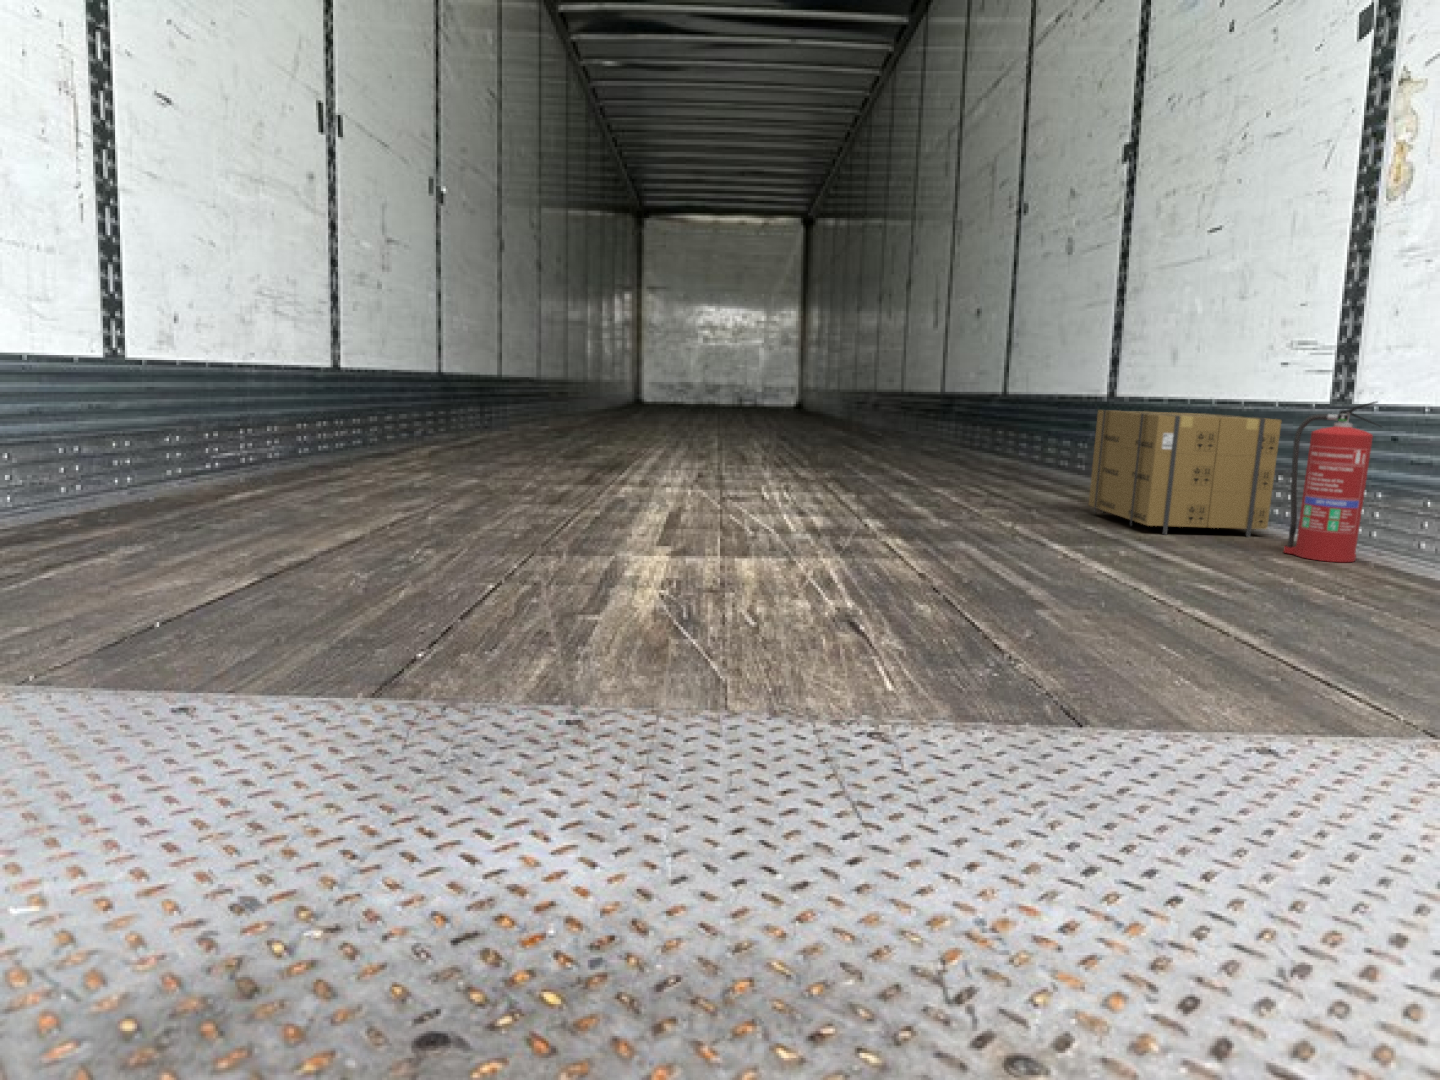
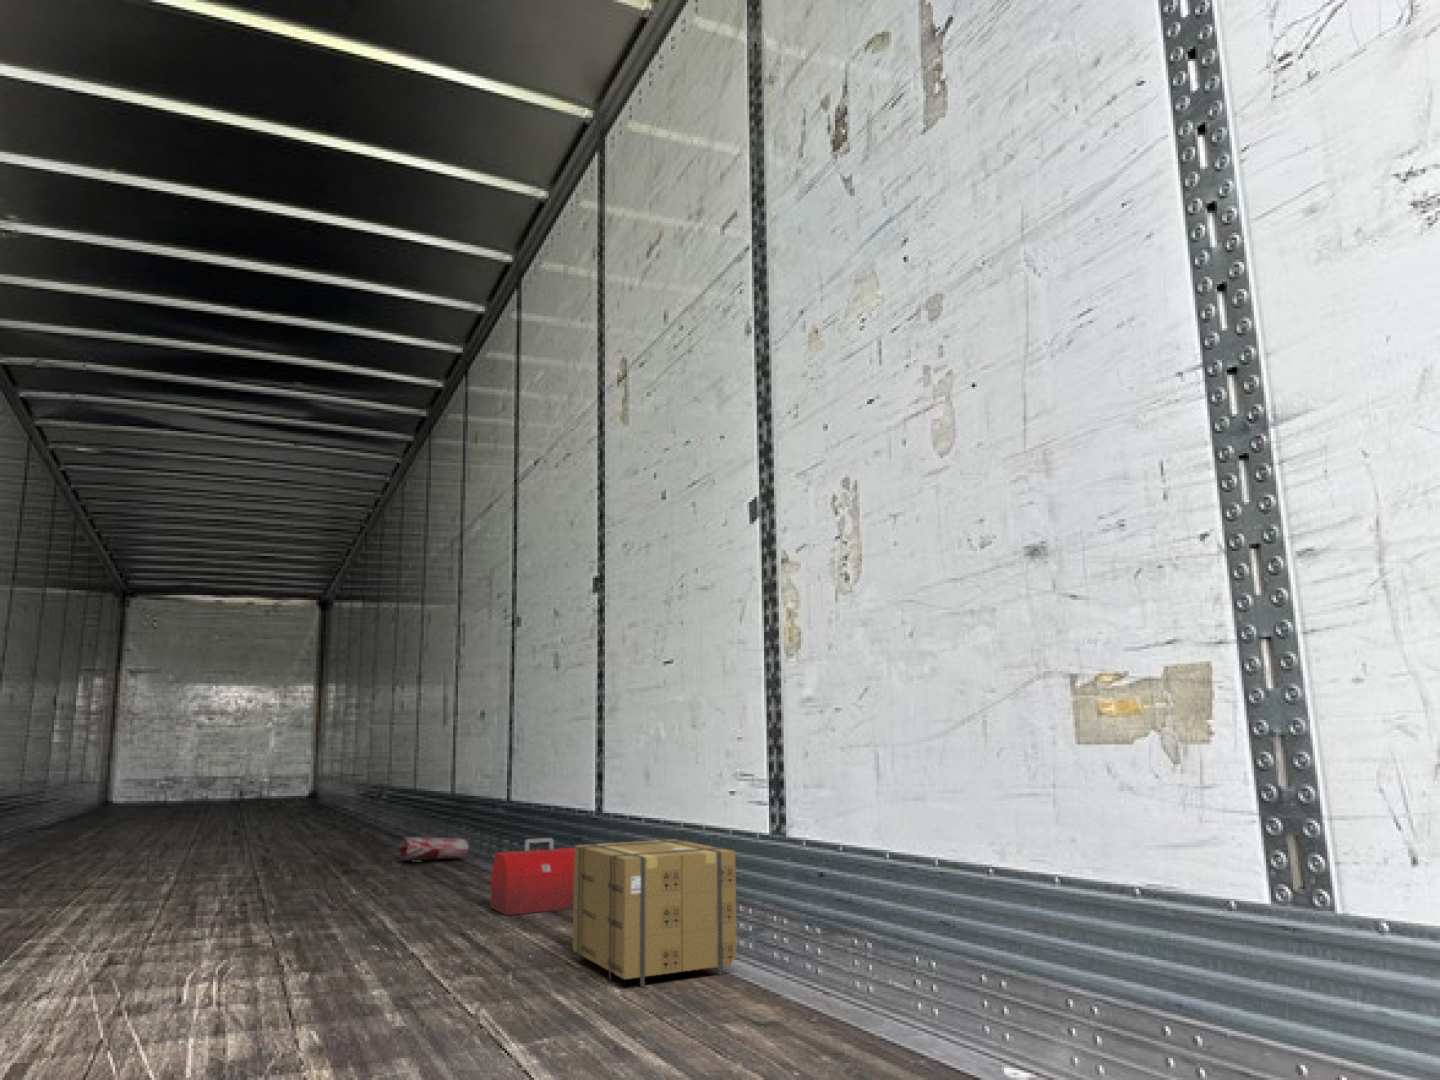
fire extinguisher: present [1284,402,1381,562] -> none [744,839,812,1007]
toolbox: none [996,419,1093,487] -> present [490,838,575,915]
bag: none [897,424,966,450] -> present [399,835,468,860]

